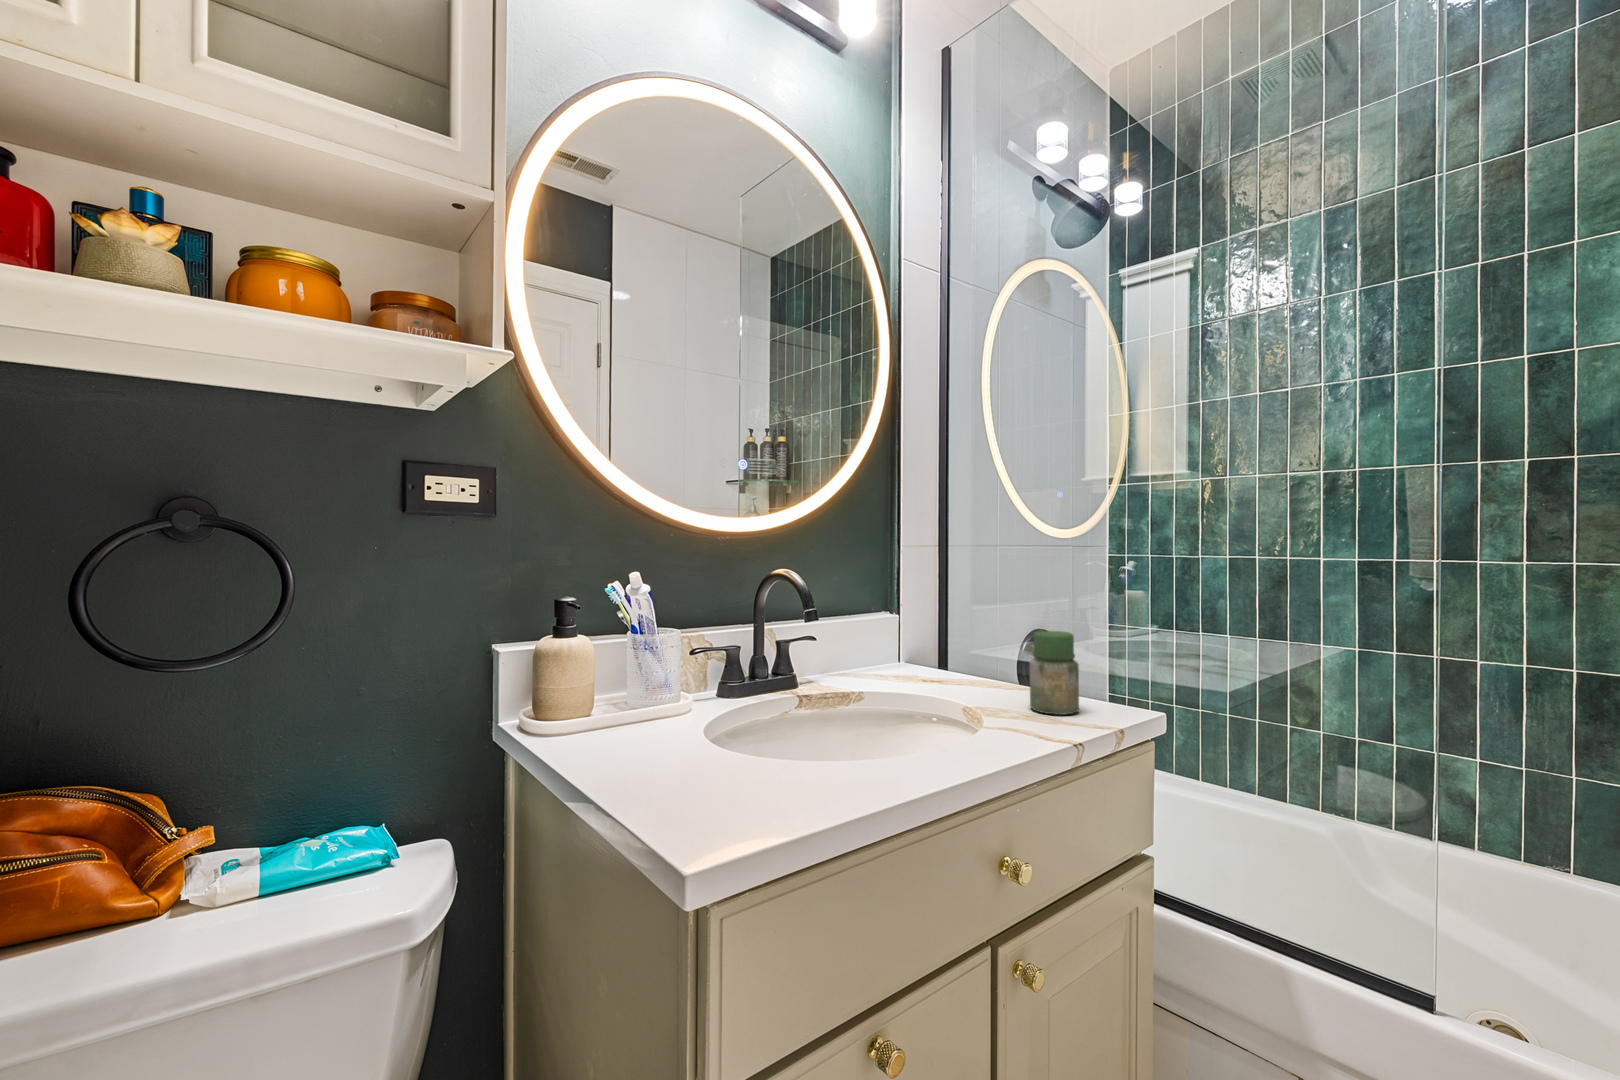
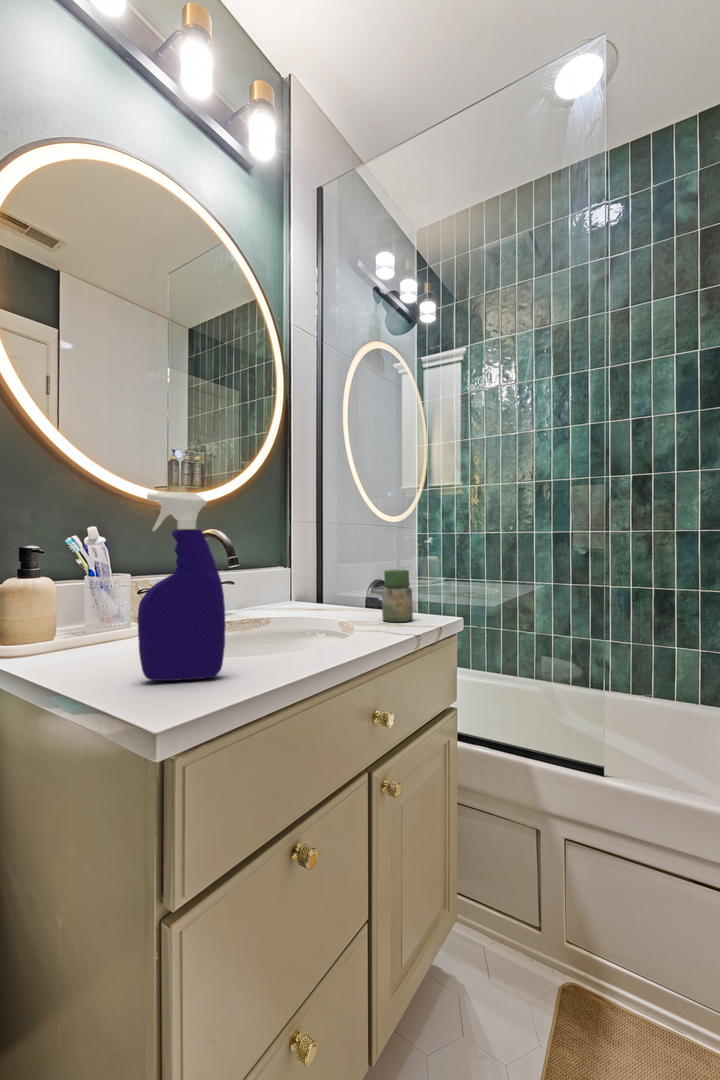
spray bottle: none [667,558,776,808] -> present [137,492,225,681]

